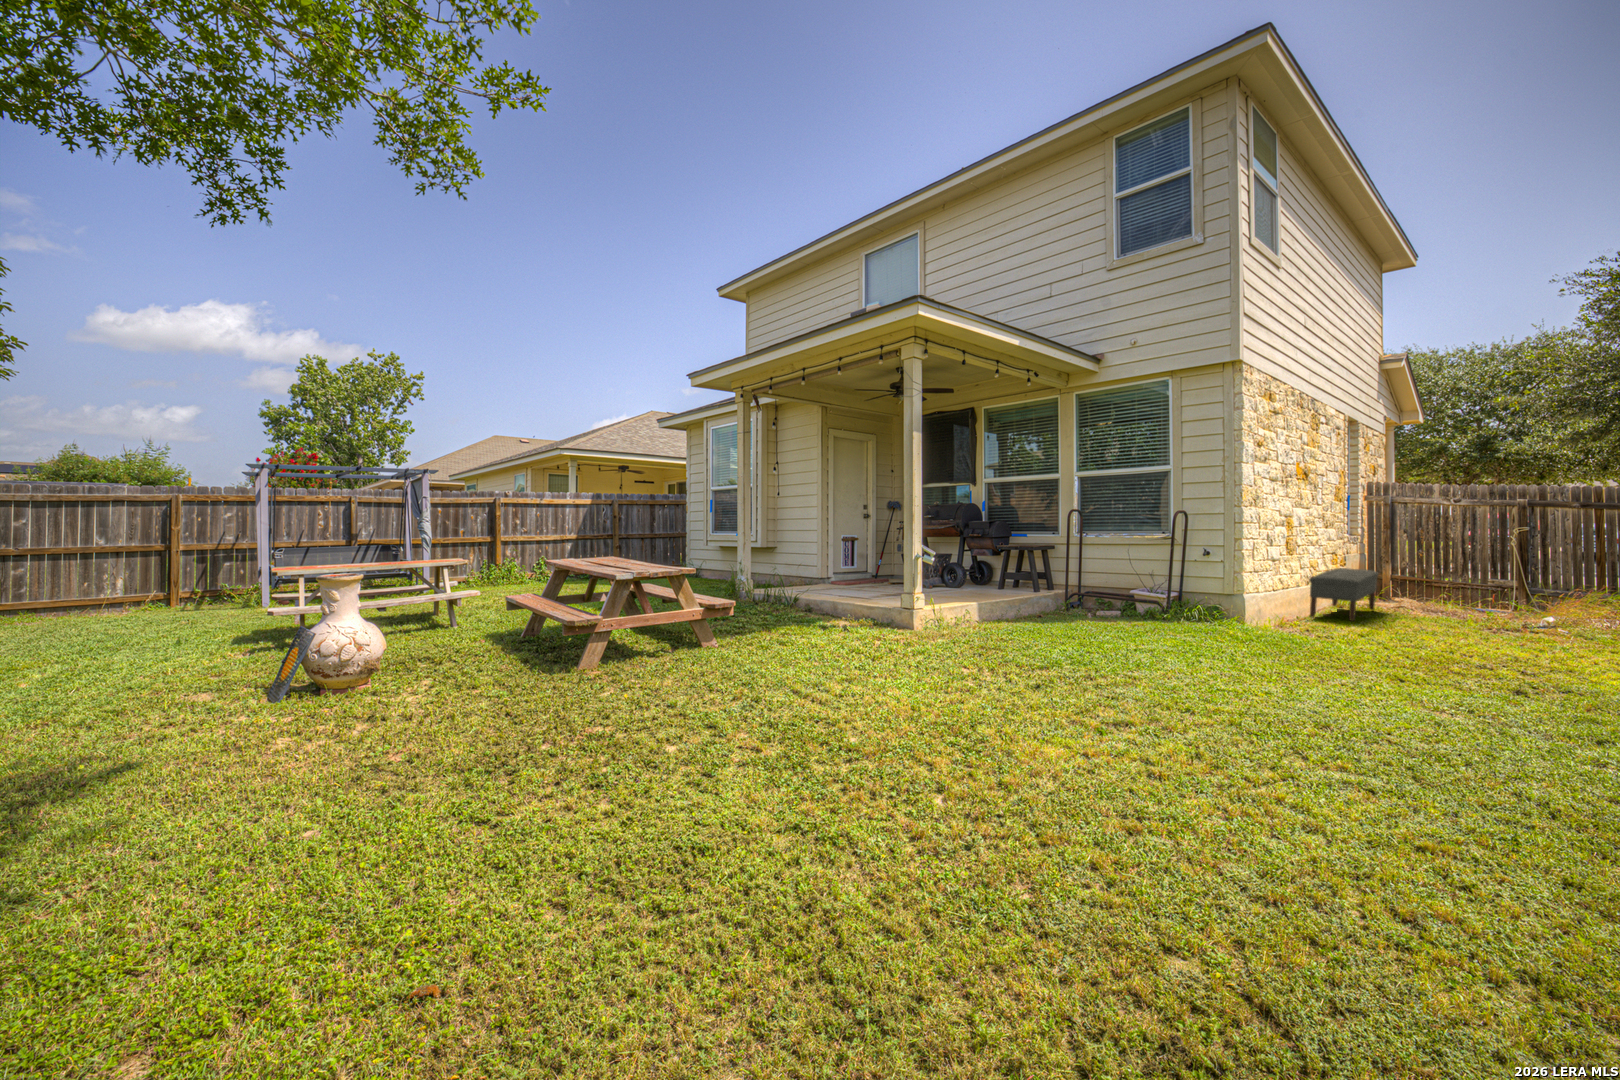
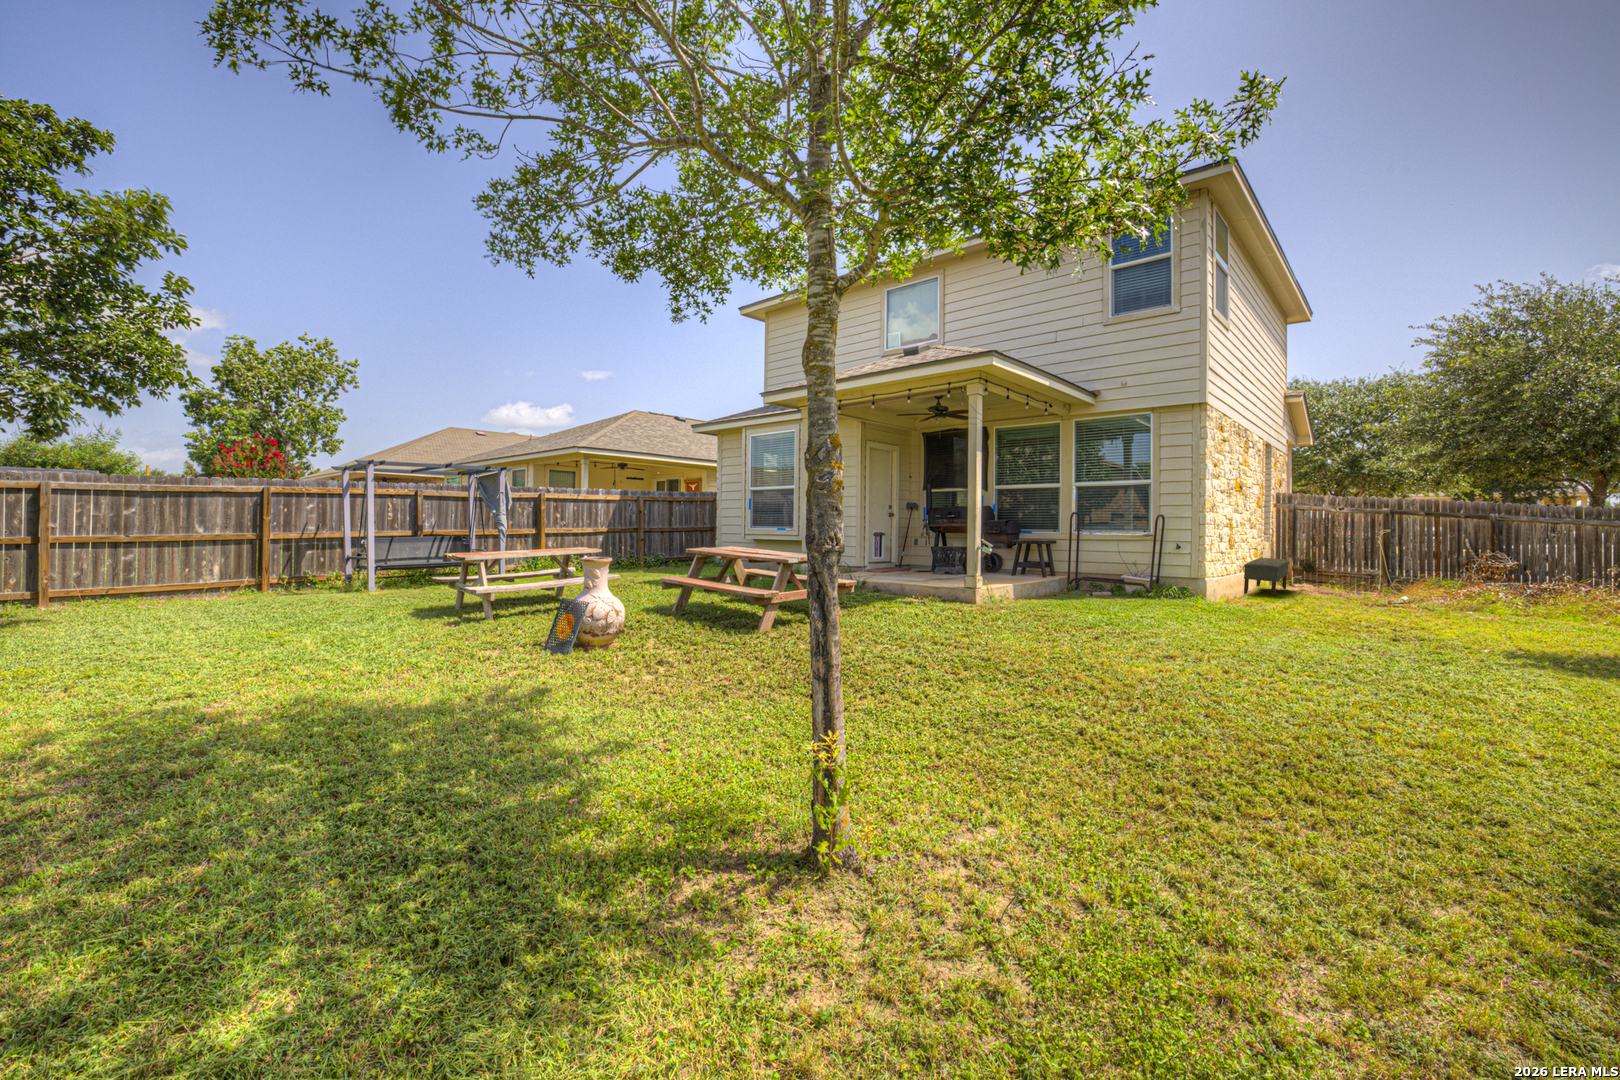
potted tree: none [1392,553,1429,600] -> present [1296,551,1319,583]

